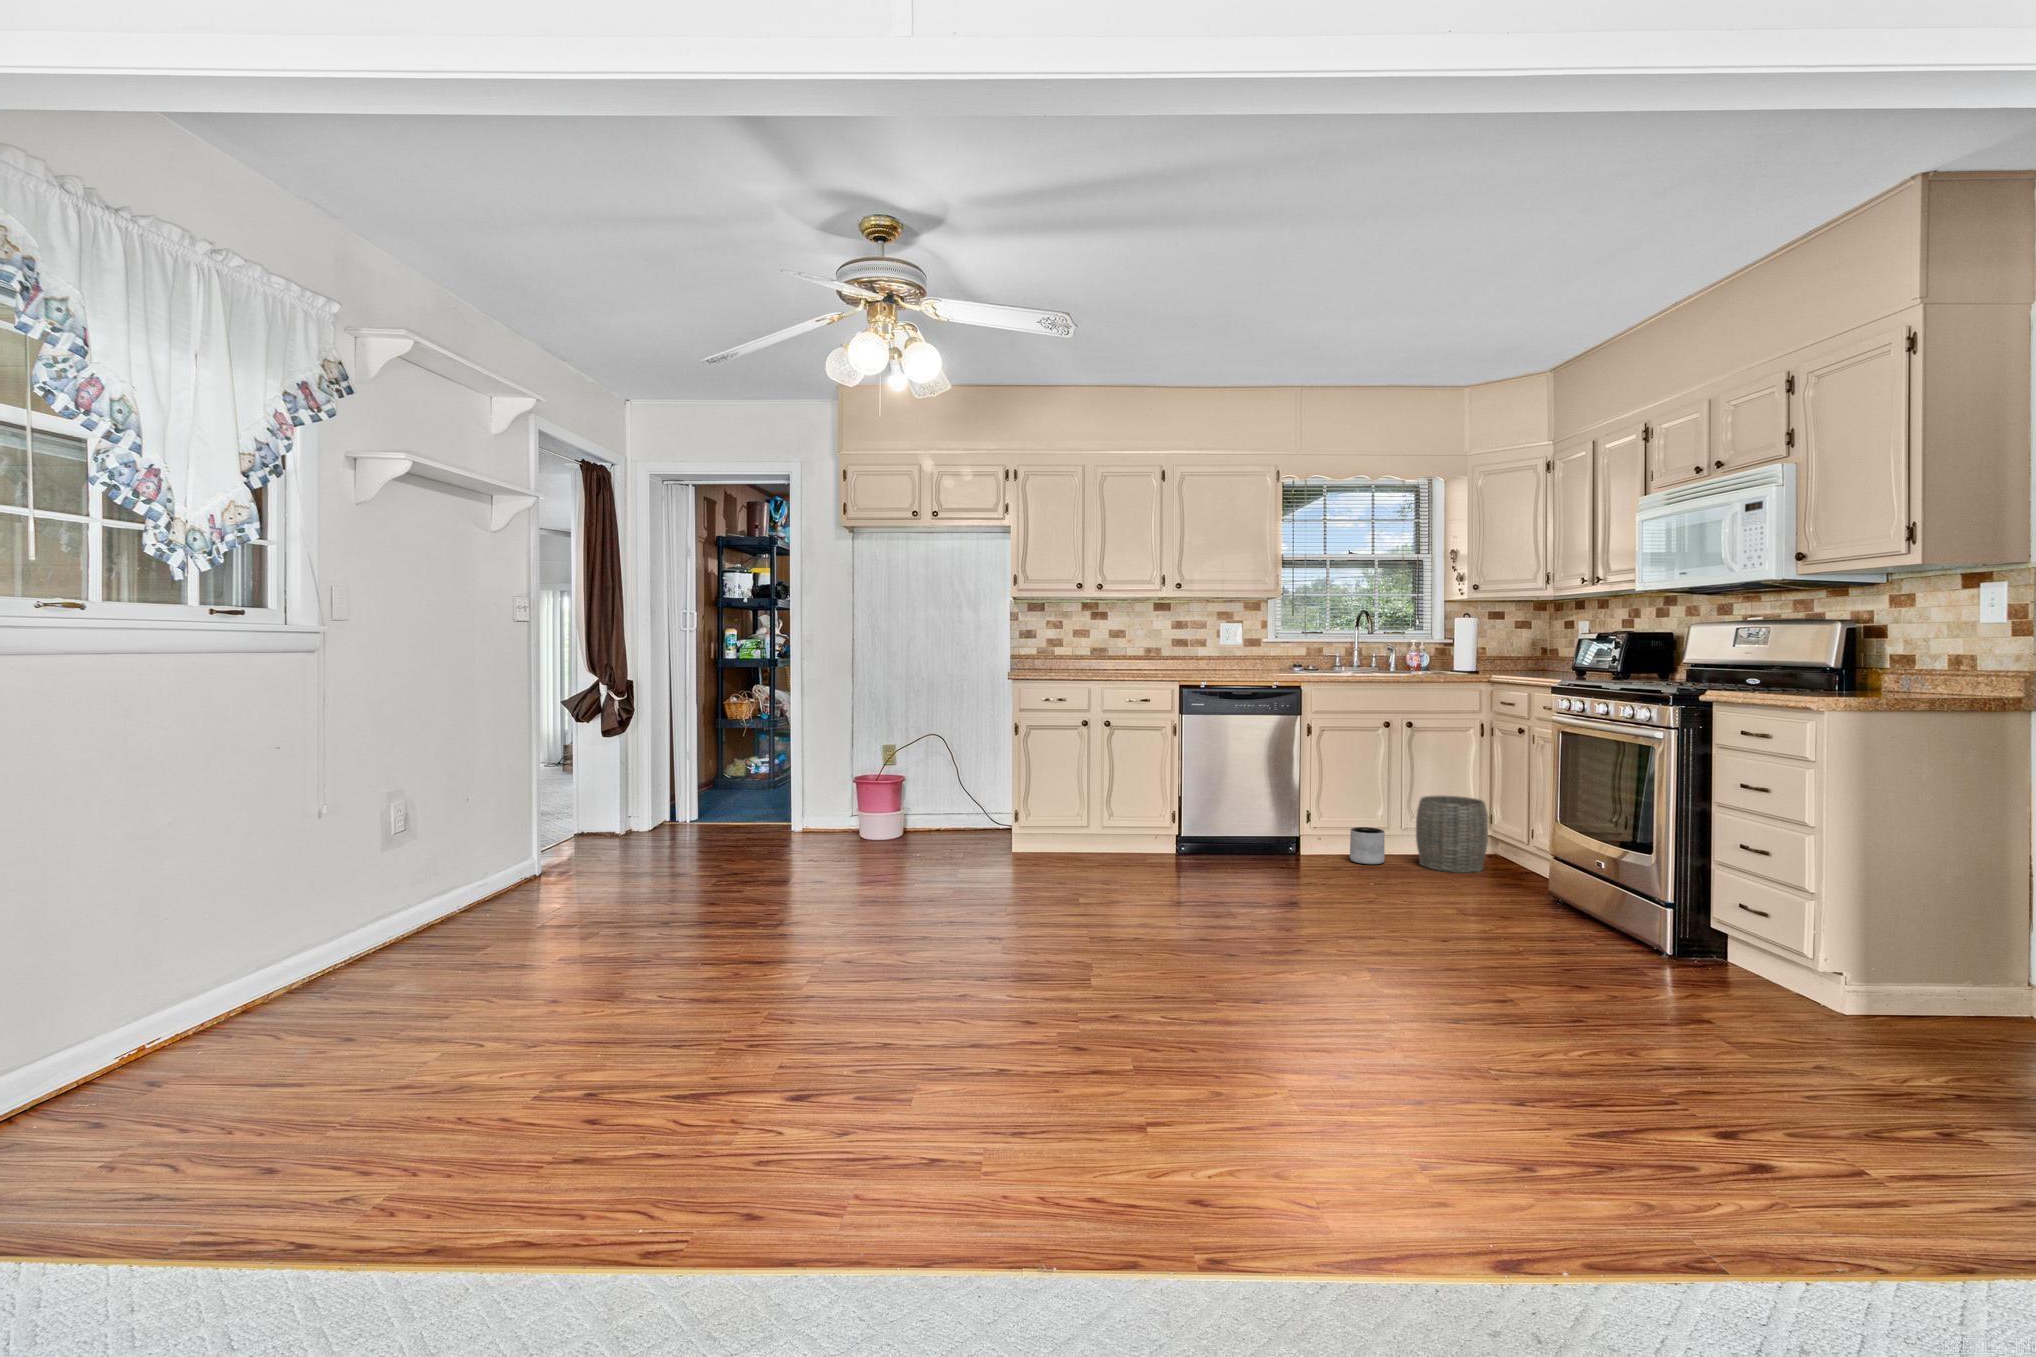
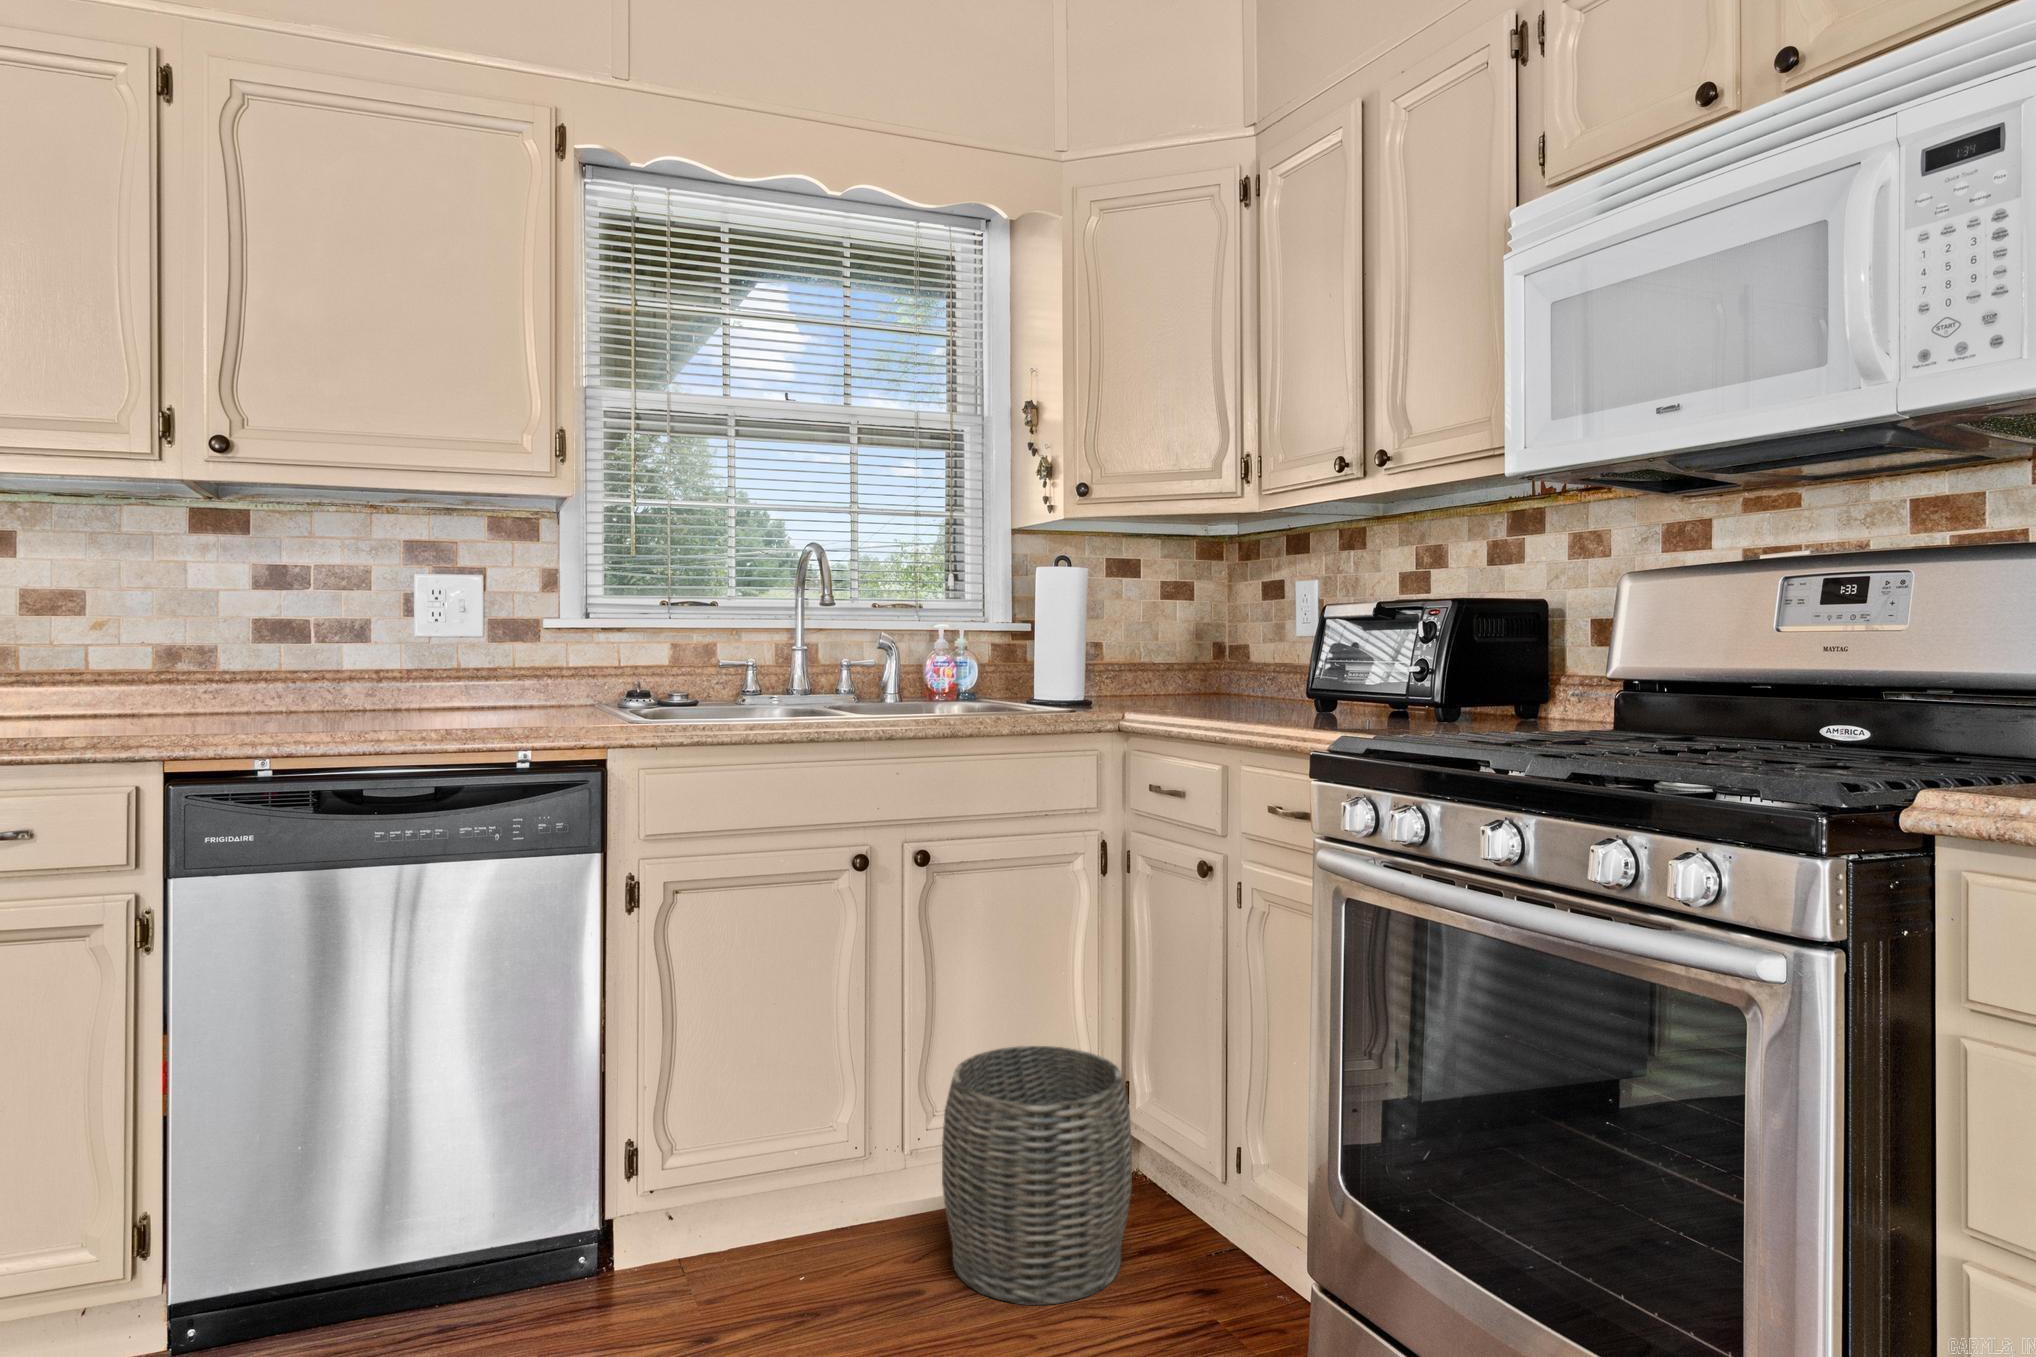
planter: present [1350,827,1385,865] -> none [757,1166,856,1301]

